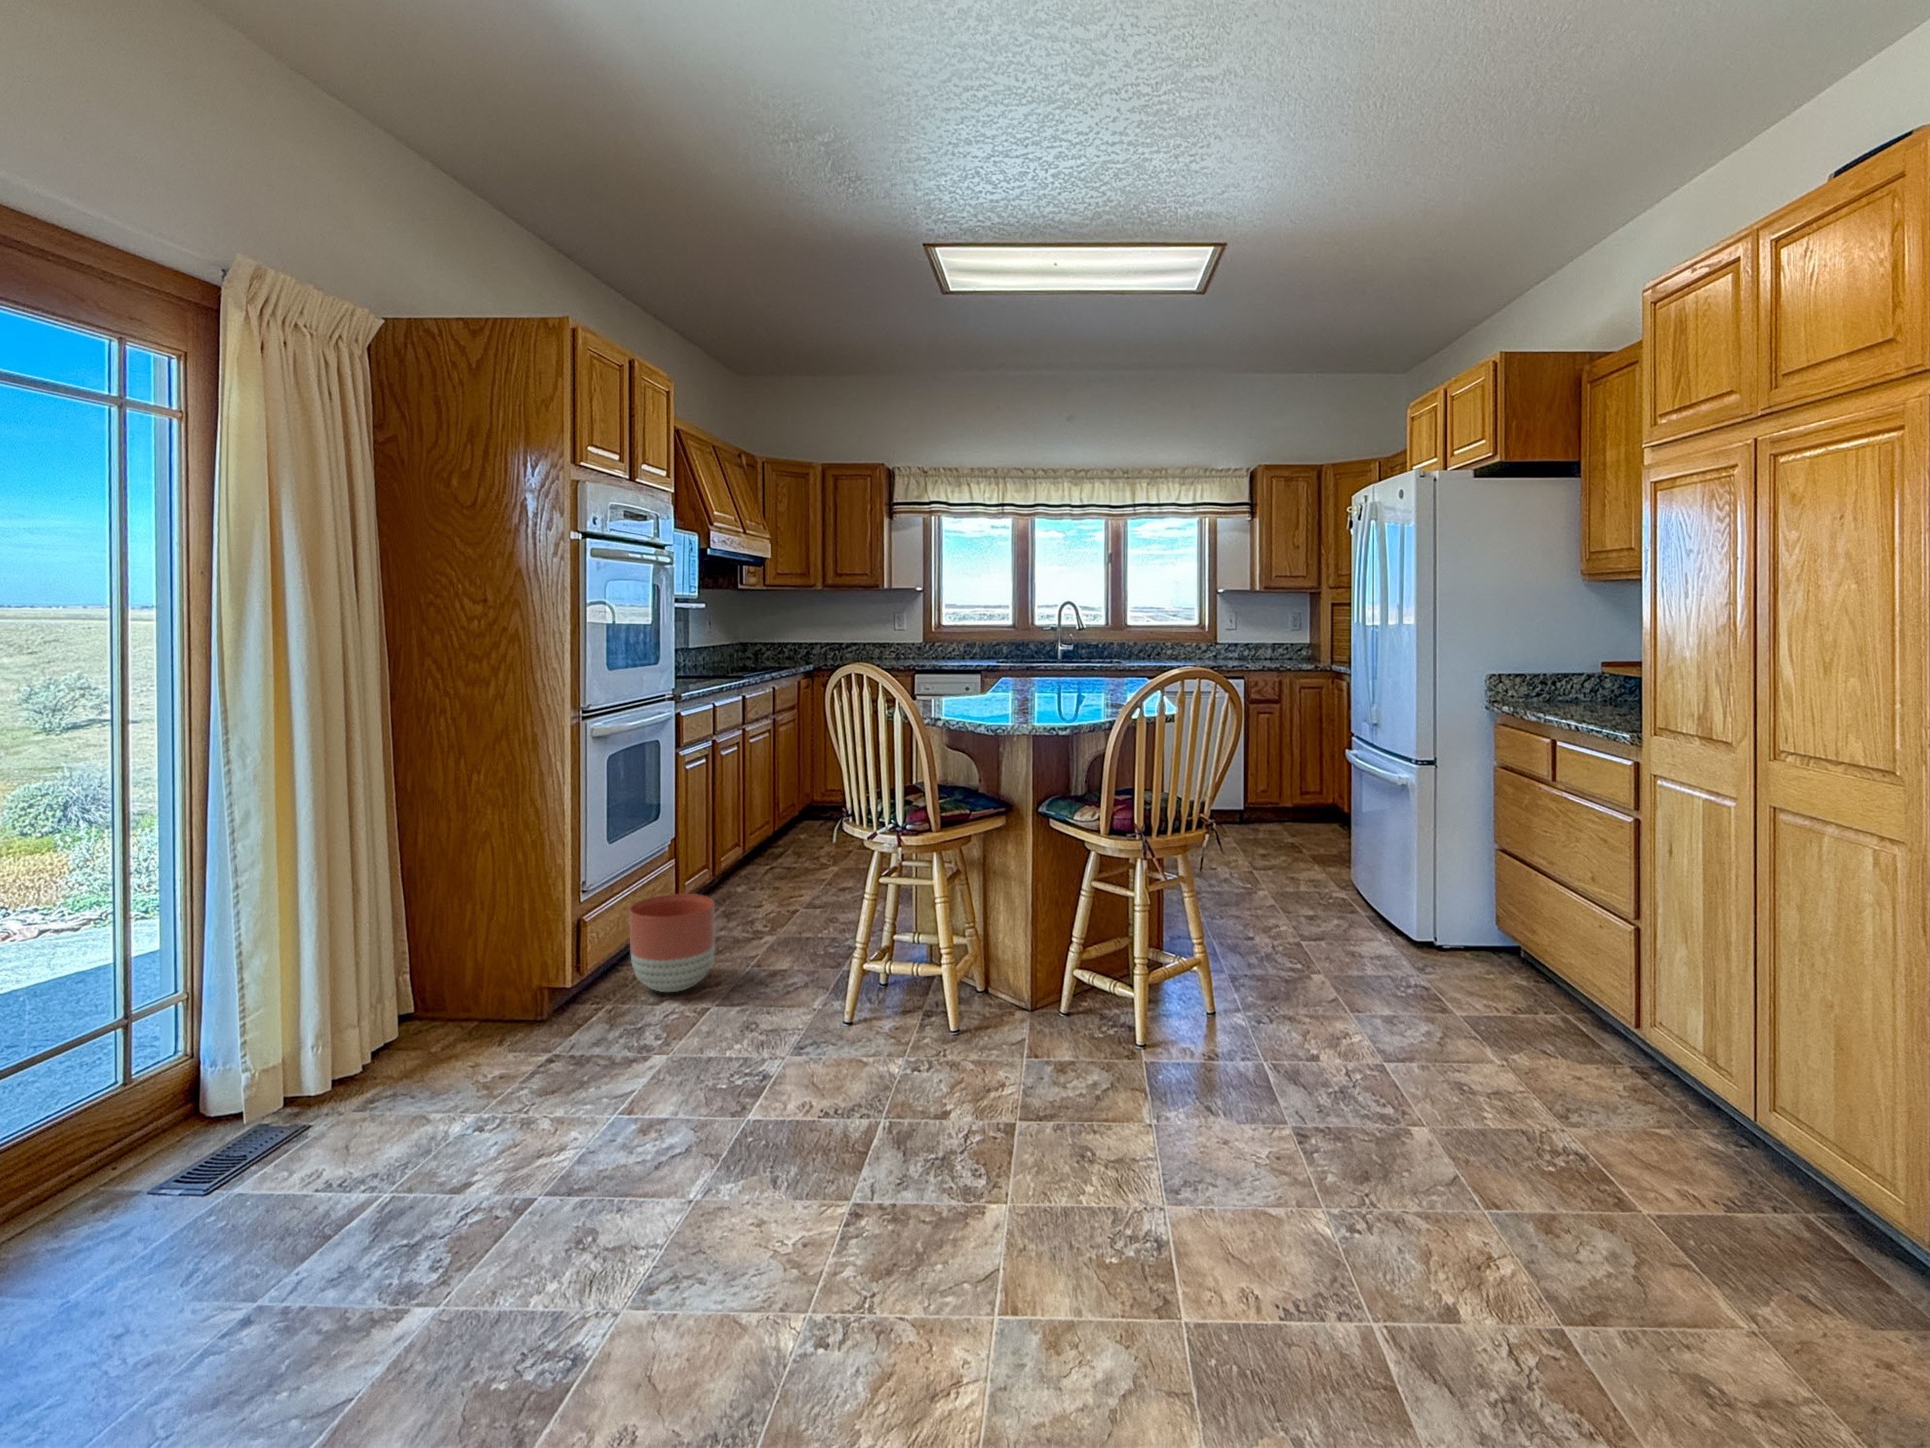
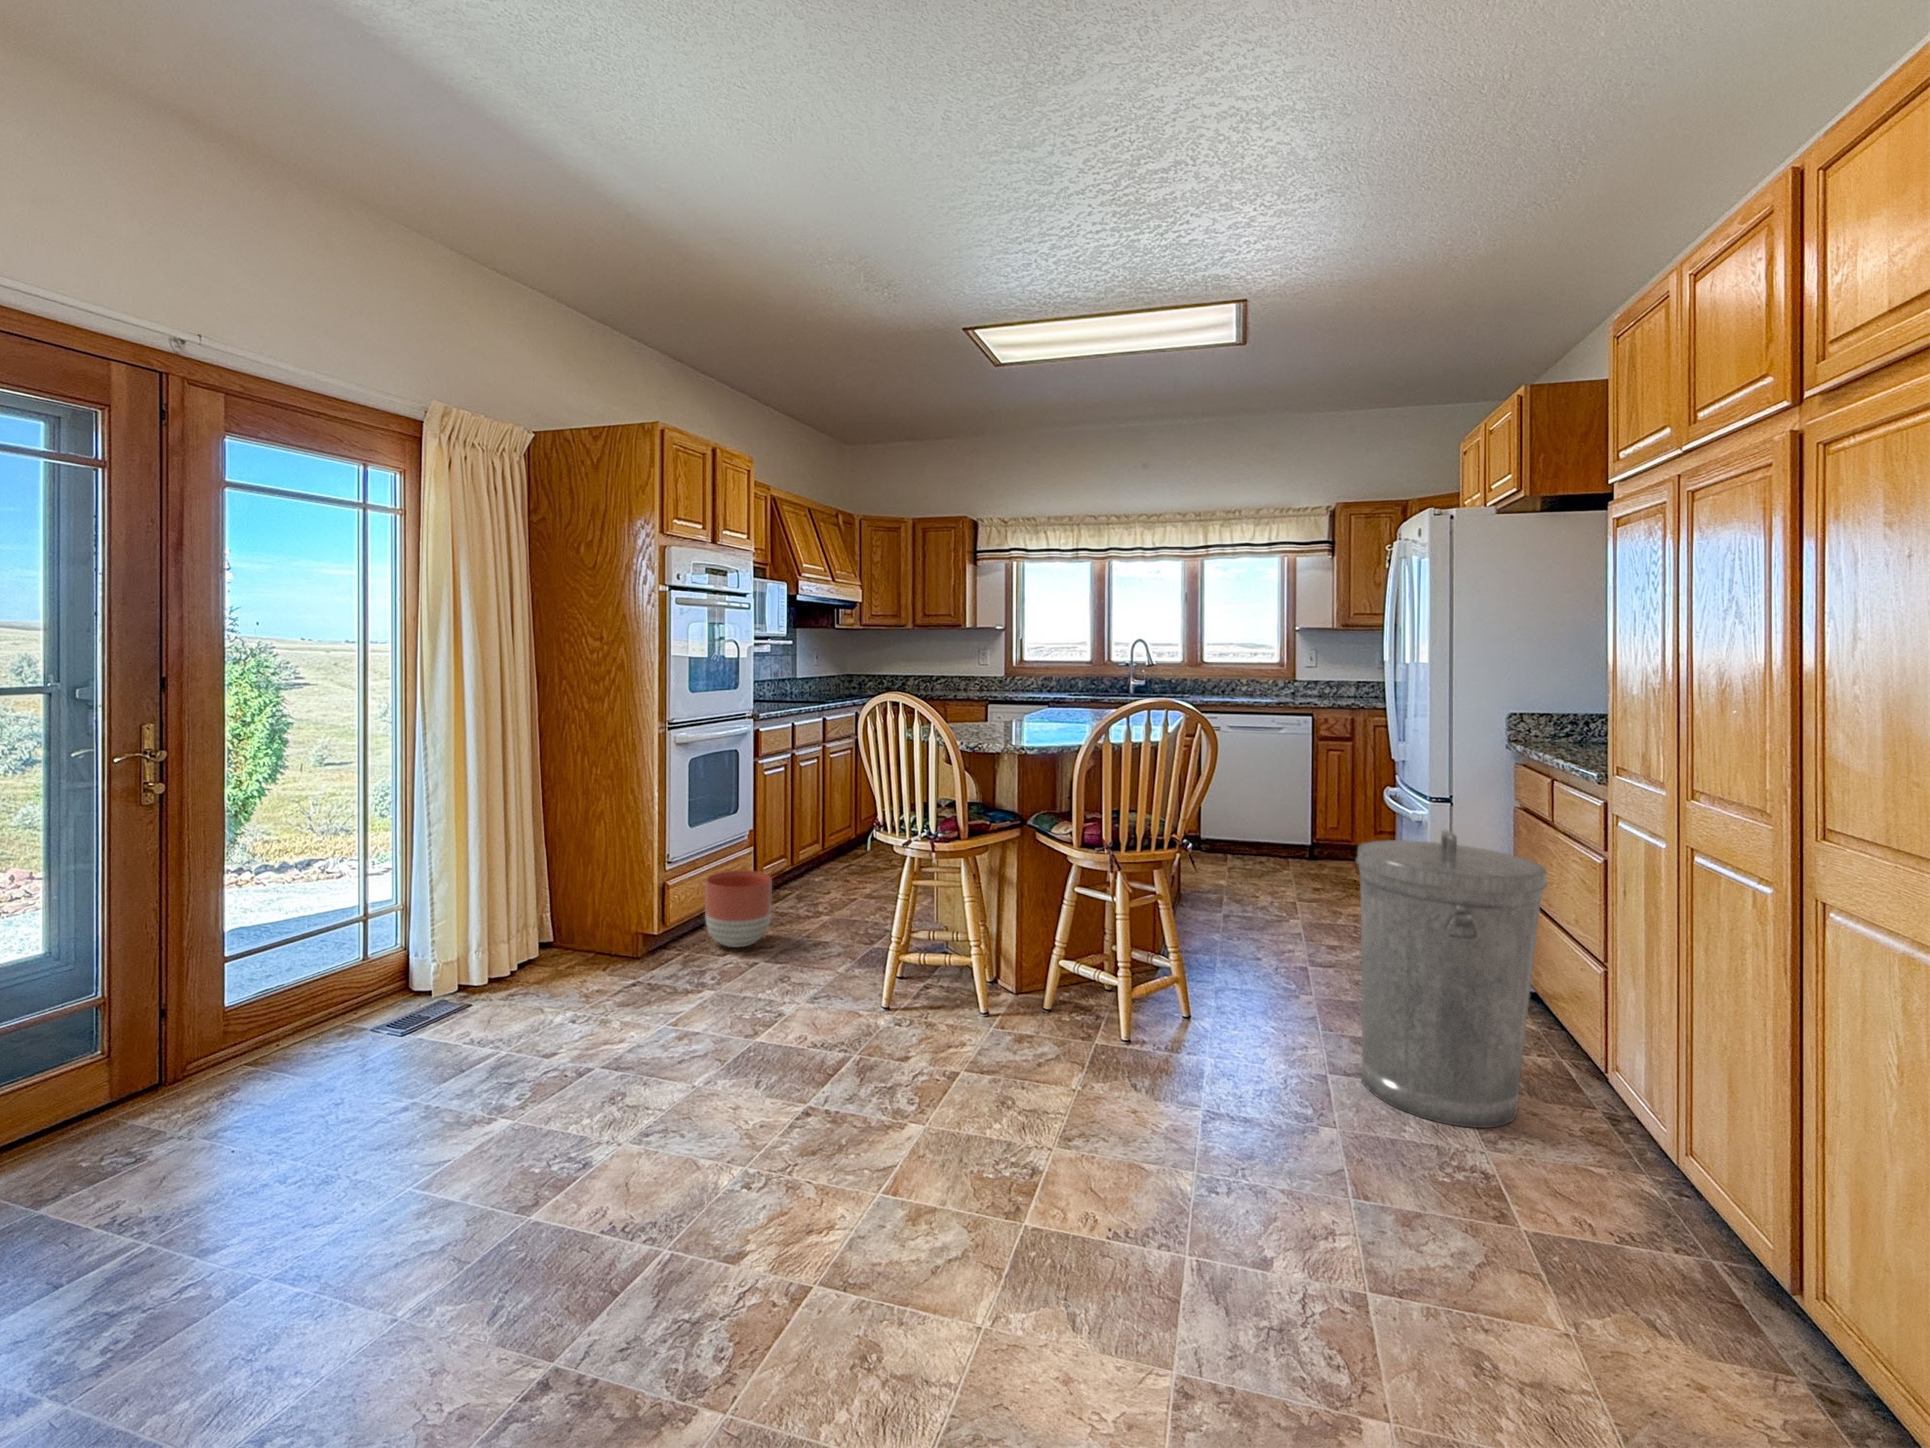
trash can: none [1441,784,1663,1116] -> present [1356,830,1548,1128]

